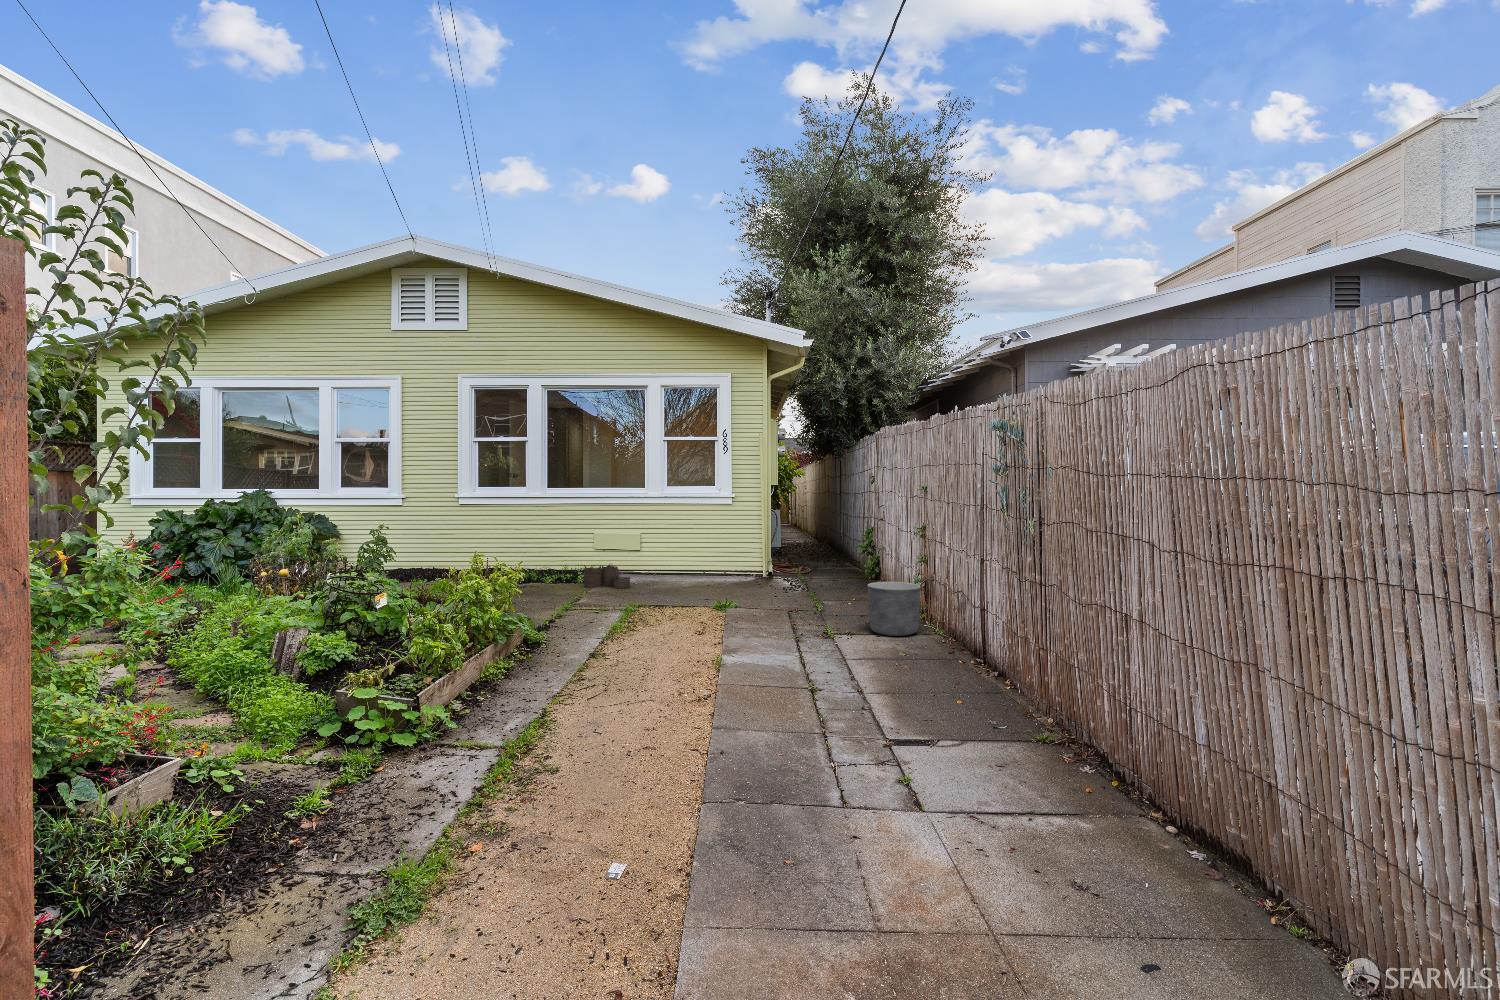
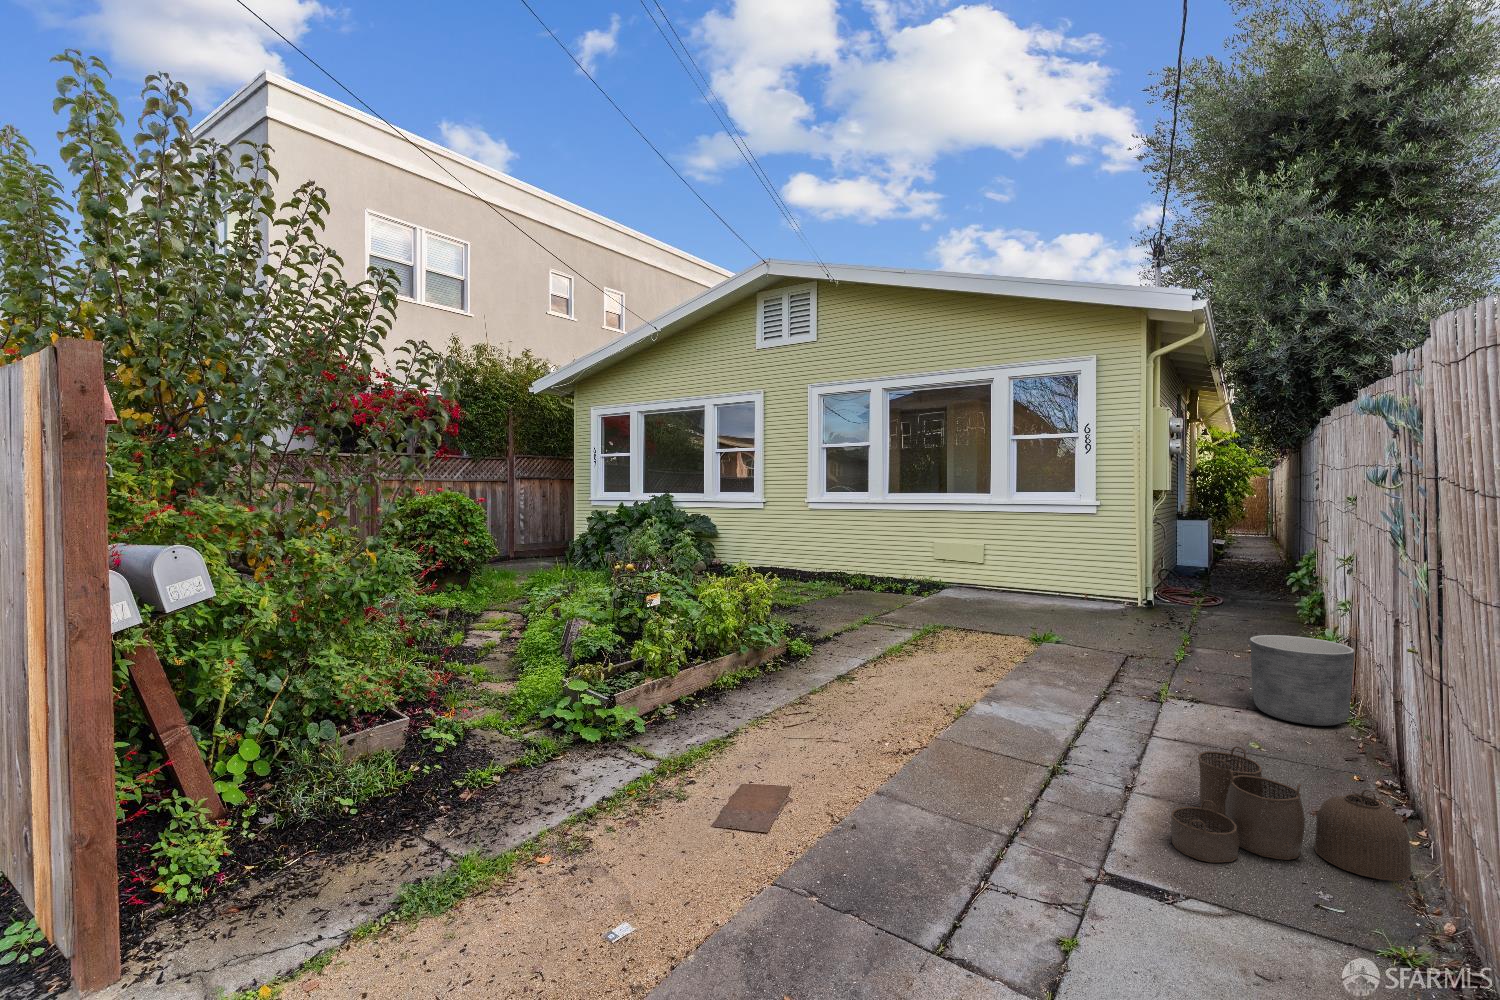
woven basket: present [584,564,630,588] -> present [1171,746,1412,881]

